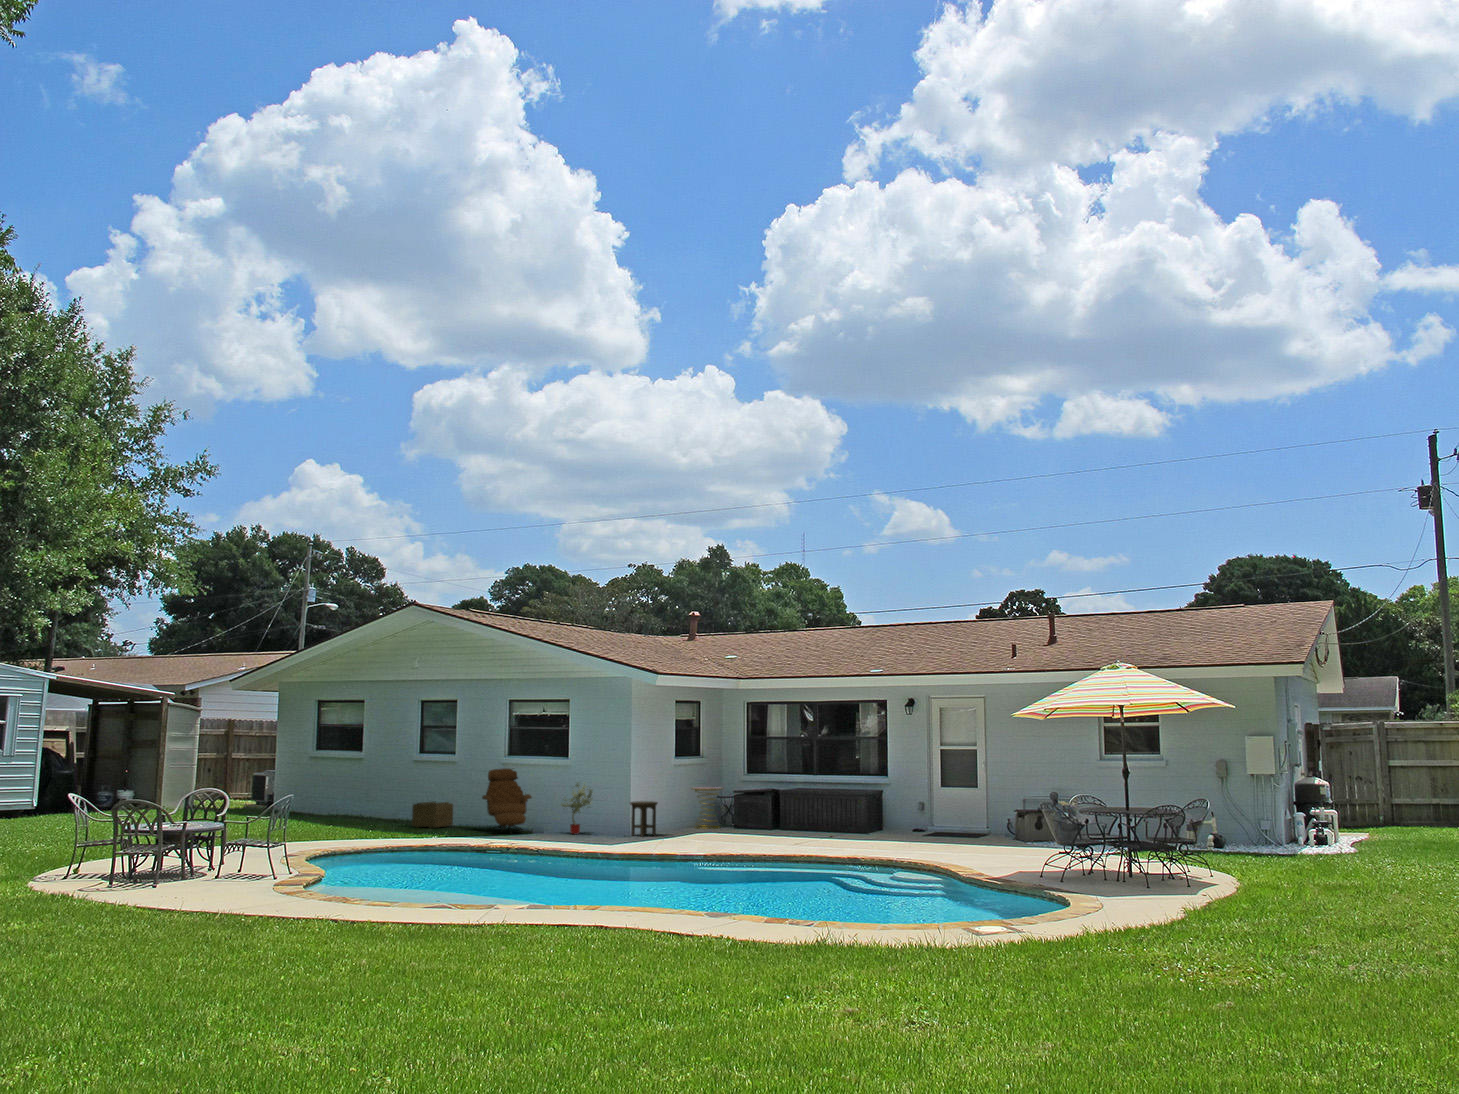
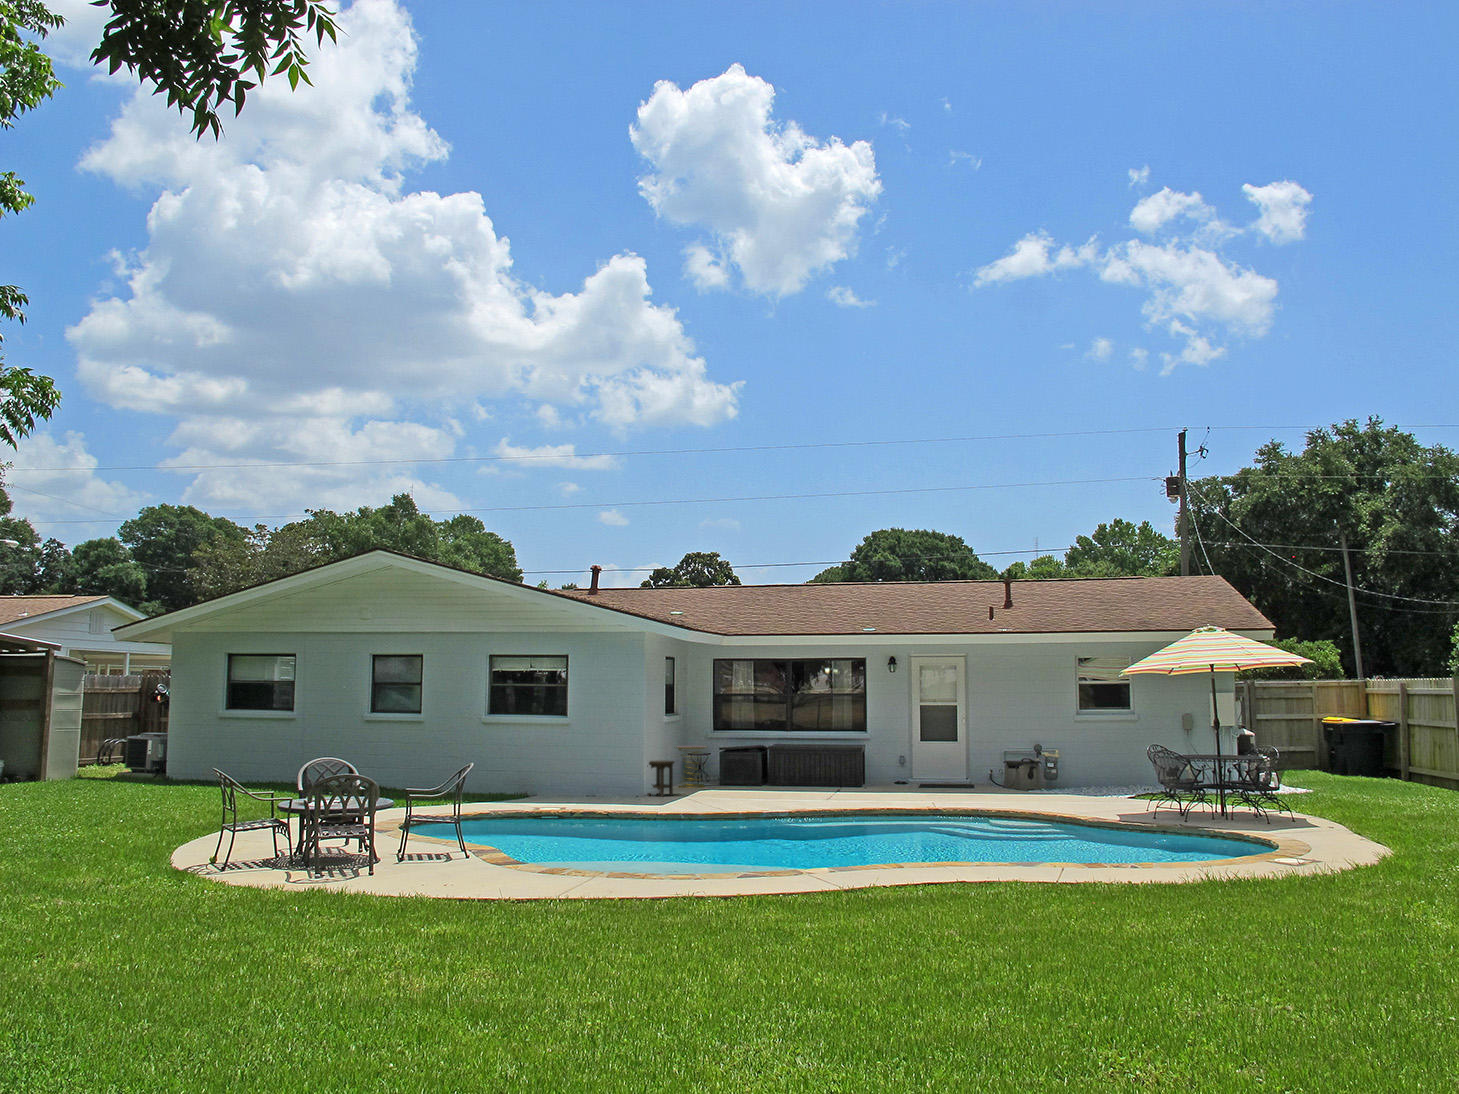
lounge chair: present [482,768,532,833] -> none [468,729,529,799]
potted tree: present [561,783,592,834] -> none [563,741,605,797]
wooden crate: present [412,802,453,828] -> none [376,766,420,795]

